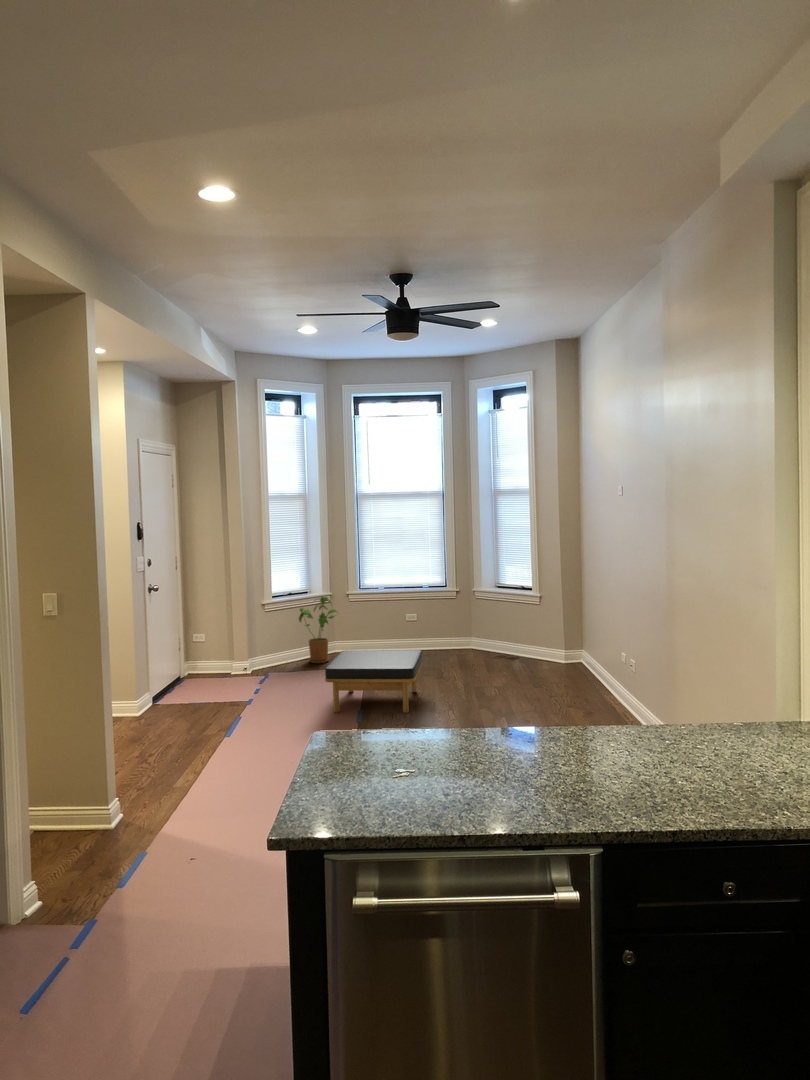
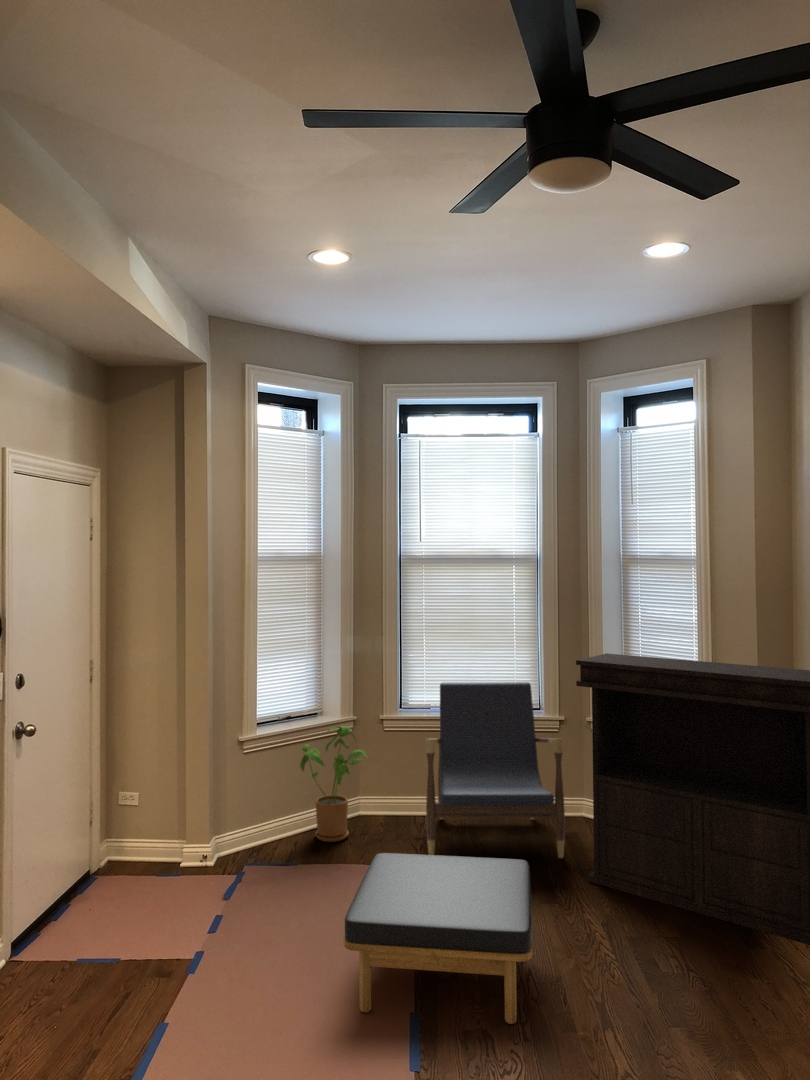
console table: none [455,546,593,689] -> present [576,653,810,945]
lounge chair: none [372,569,454,667] -> present [426,682,565,858]

